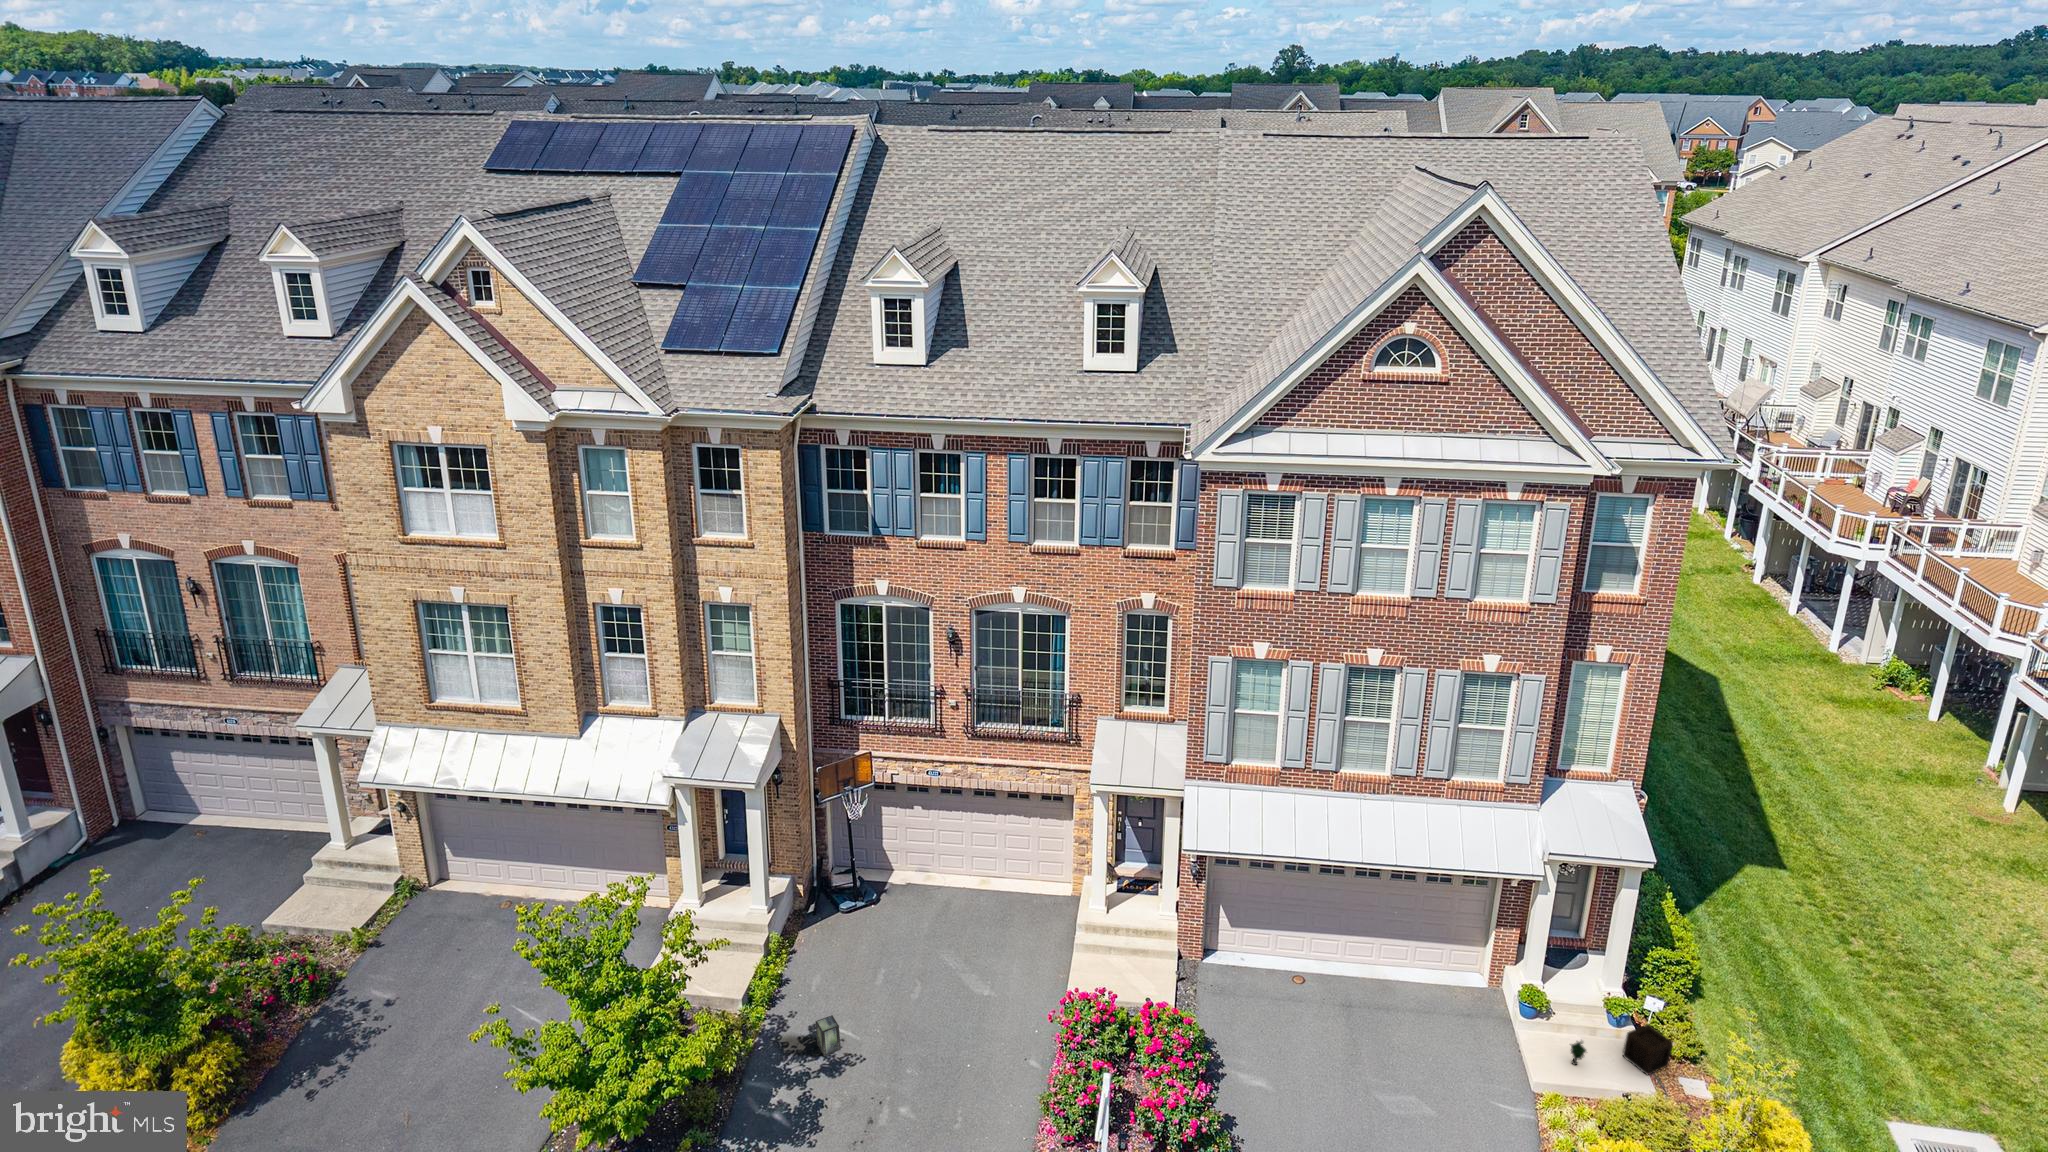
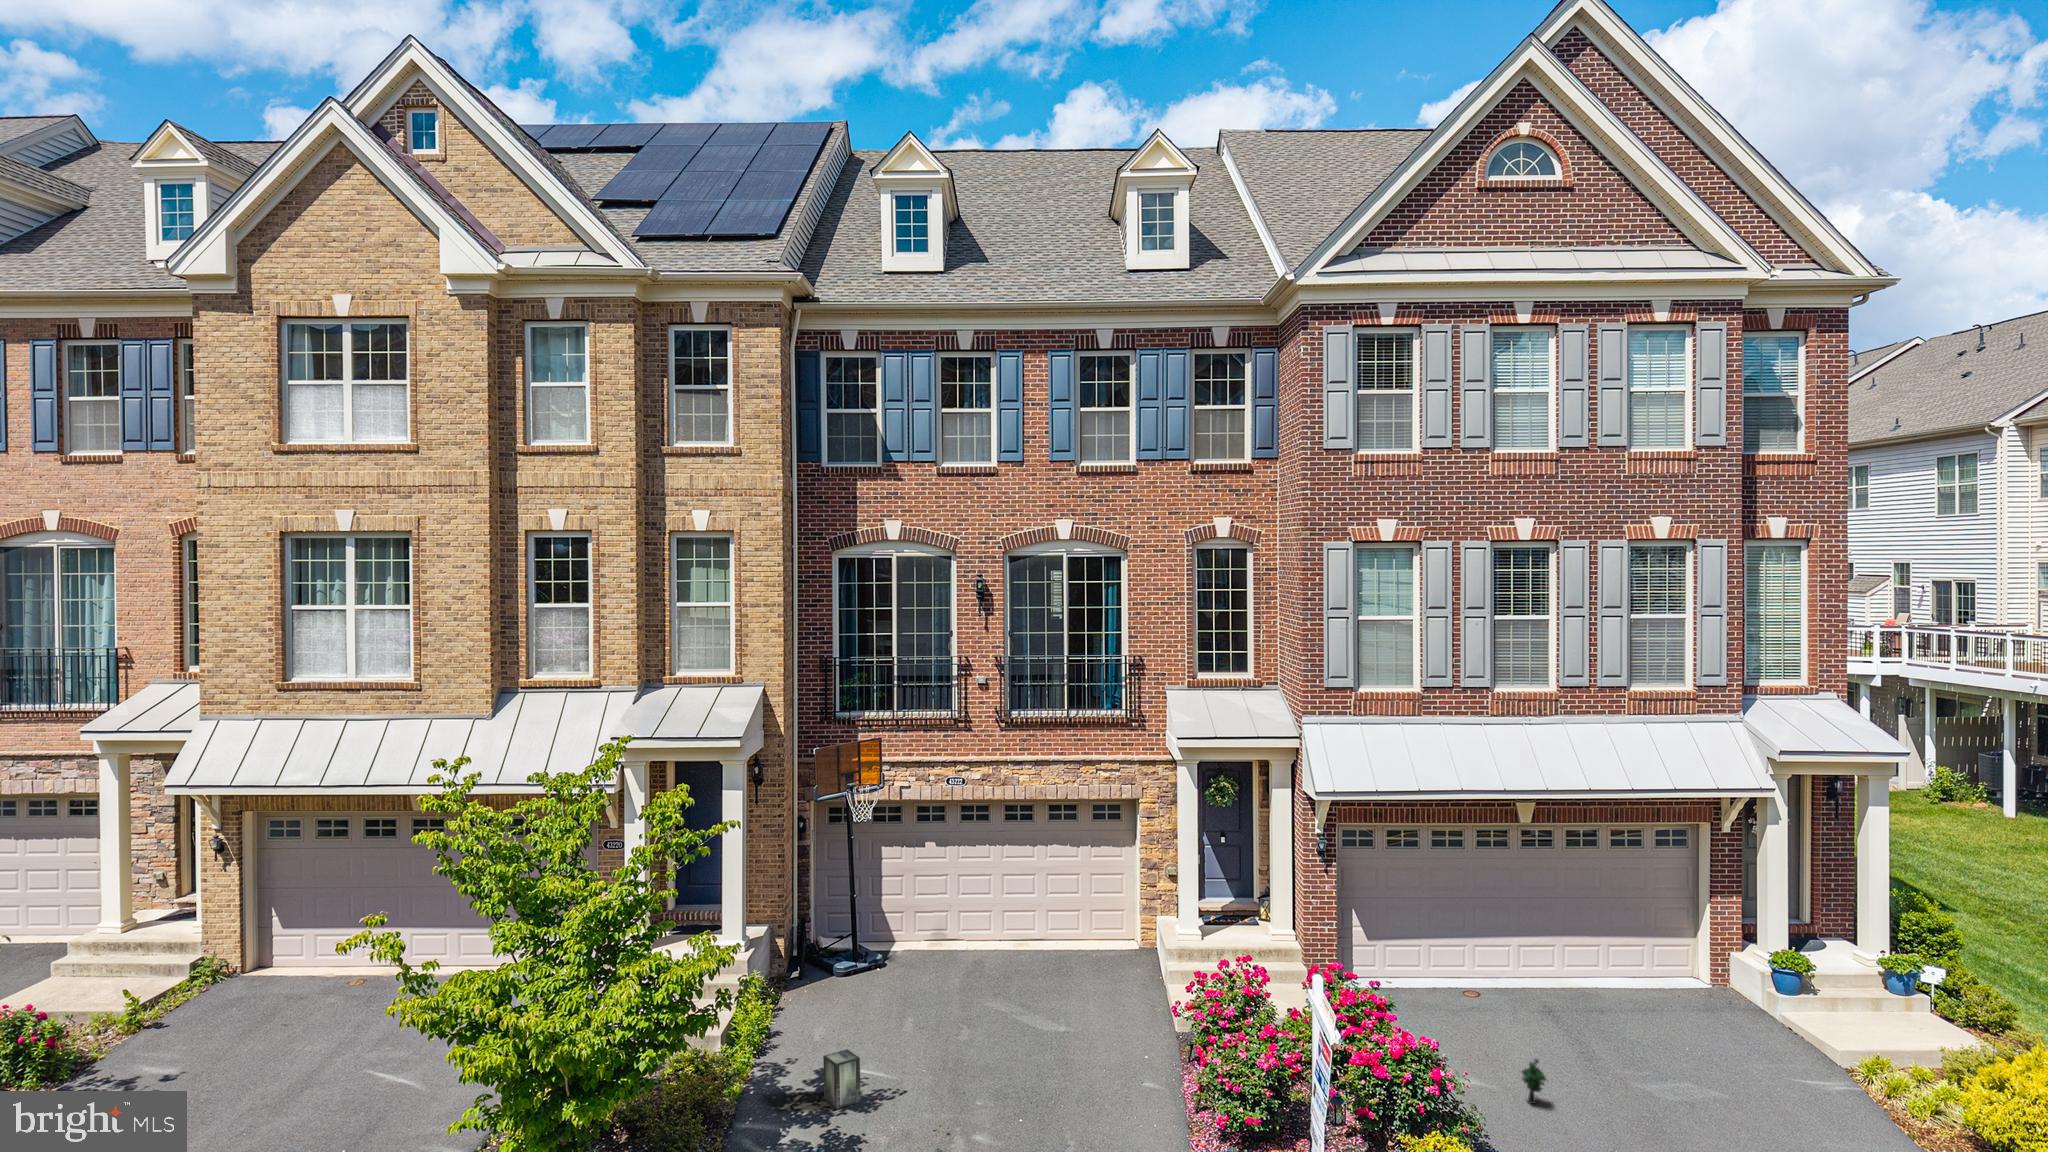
wooden crate: present [1623,1024,1673,1075] -> none [1939,992,2006,1053]
decorative plant: present [1571,1041,1586,1065] -> present [1522,1059,1546,1104]

